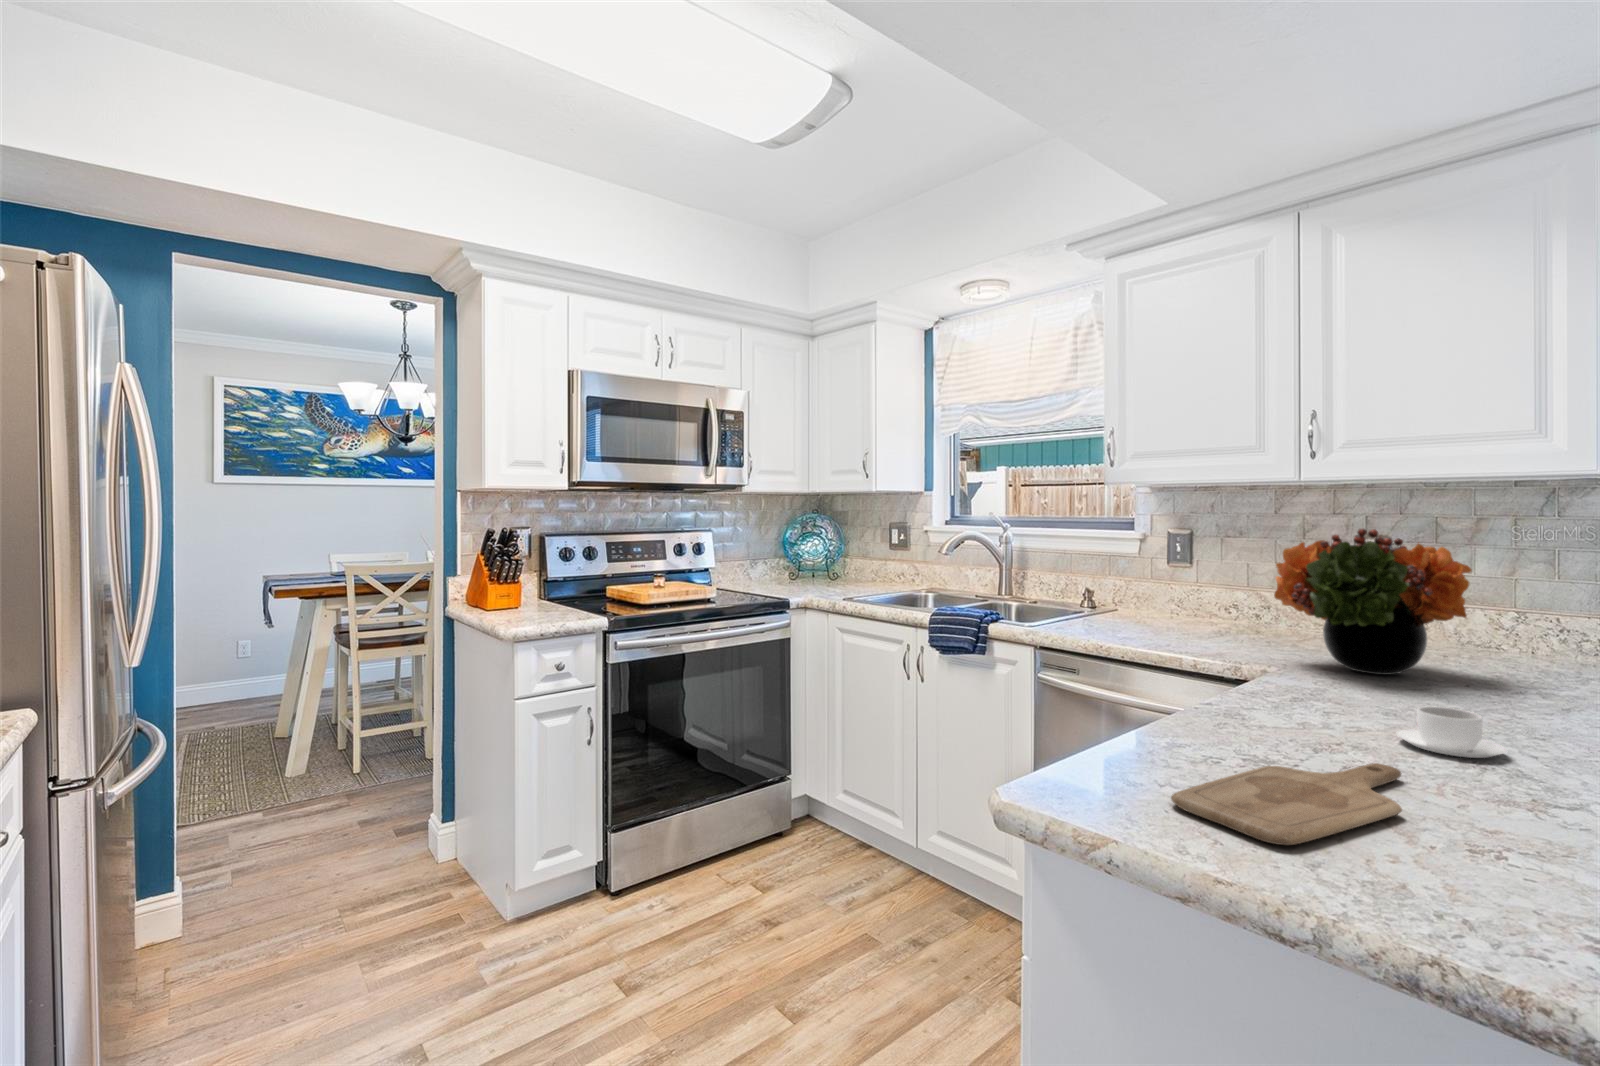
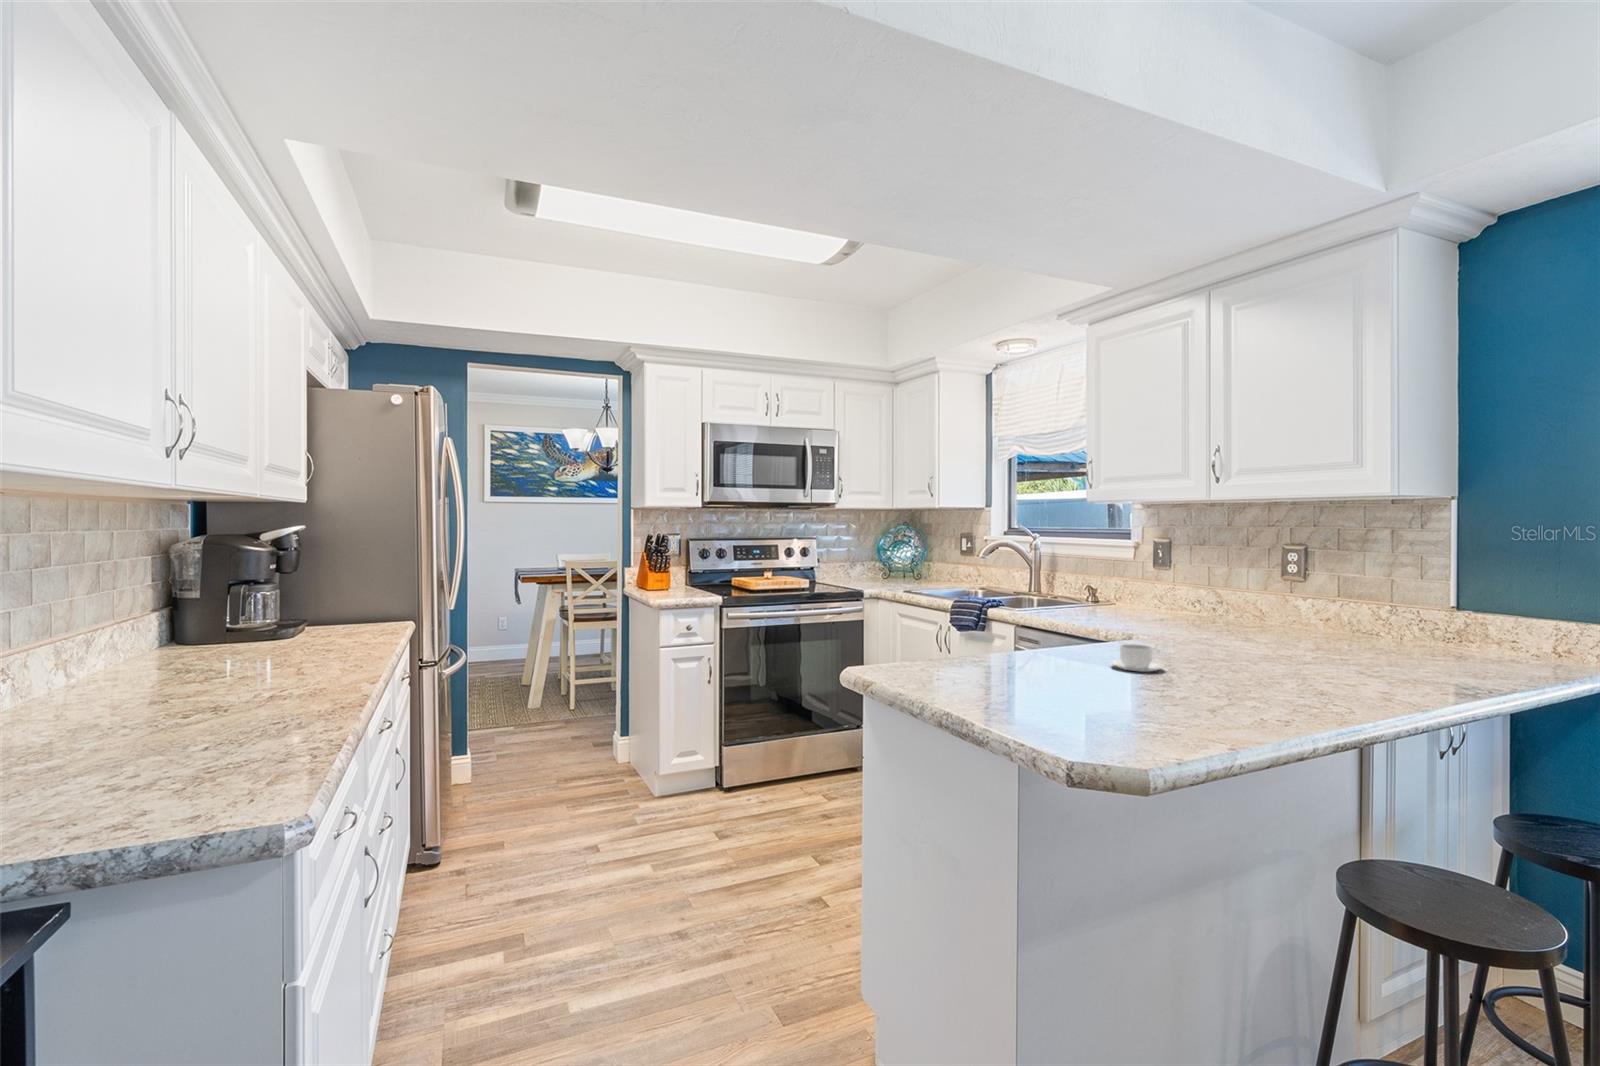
flower arrangement: present [1274,529,1471,675] -> none [1148,537,1282,642]
cutting board: present [1171,763,1402,845] -> none [912,664,1065,684]

